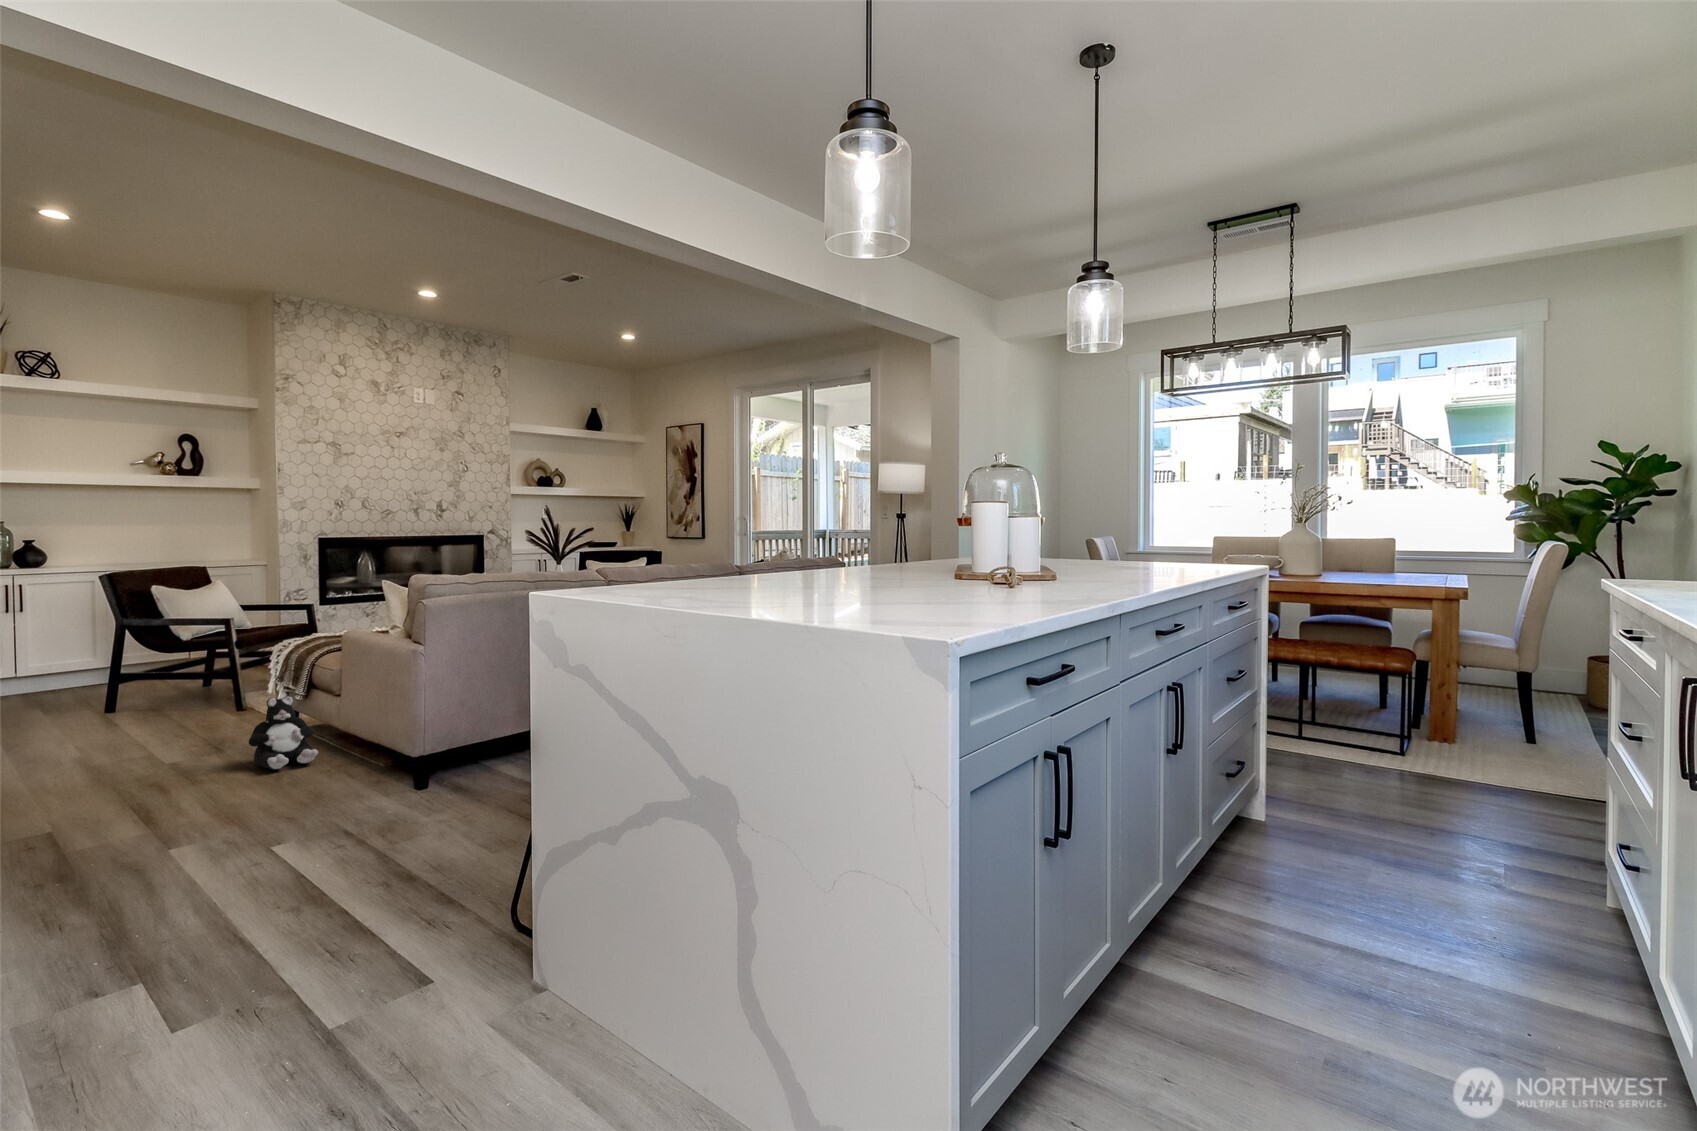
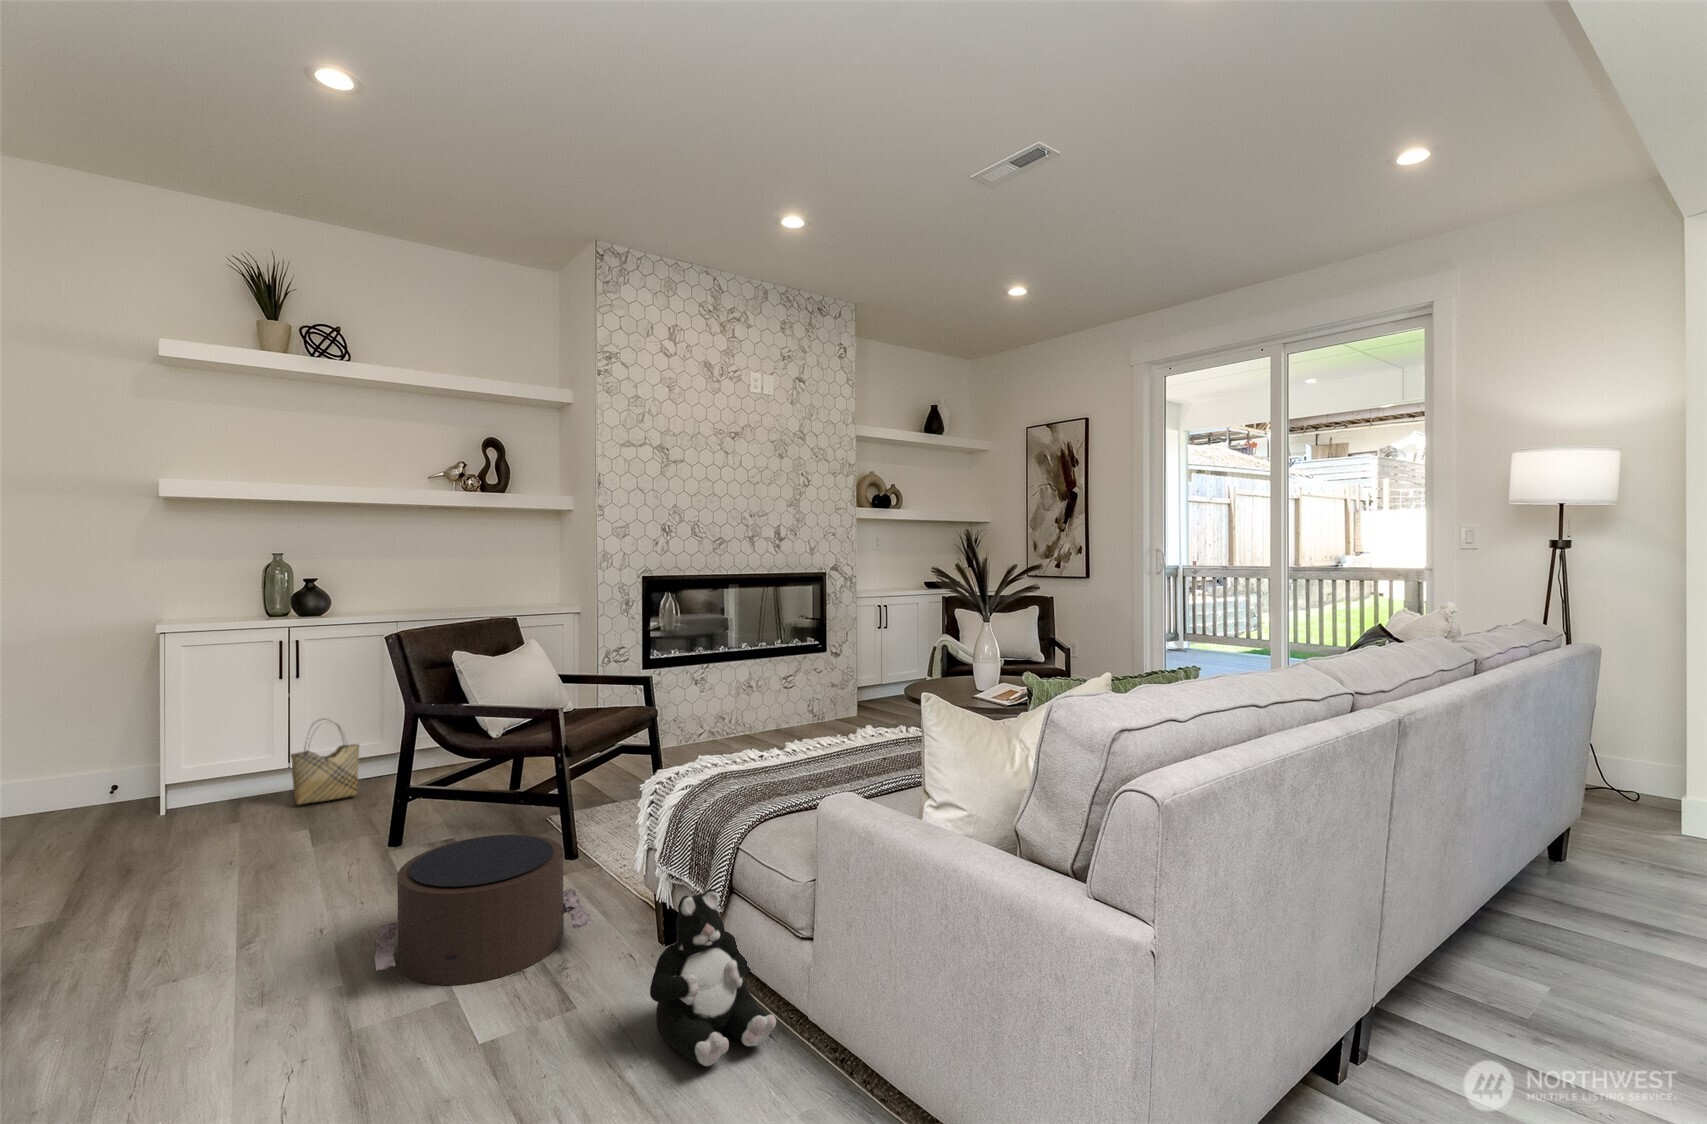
woven basket: none [20,641,79,701] -> present [291,718,359,805]
pouf: none [90,690,233,760] -> present [374,834,590,985]

